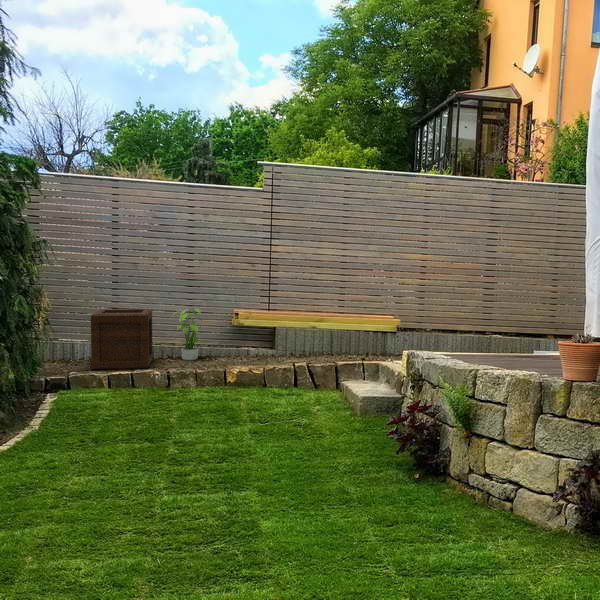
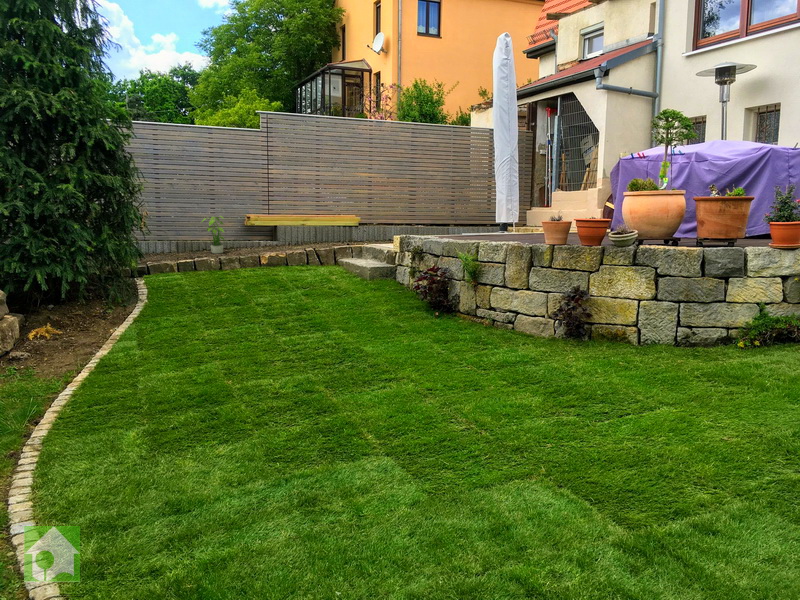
wooden crate: present [91,309,153,369] -> none [146,218,196,263]

